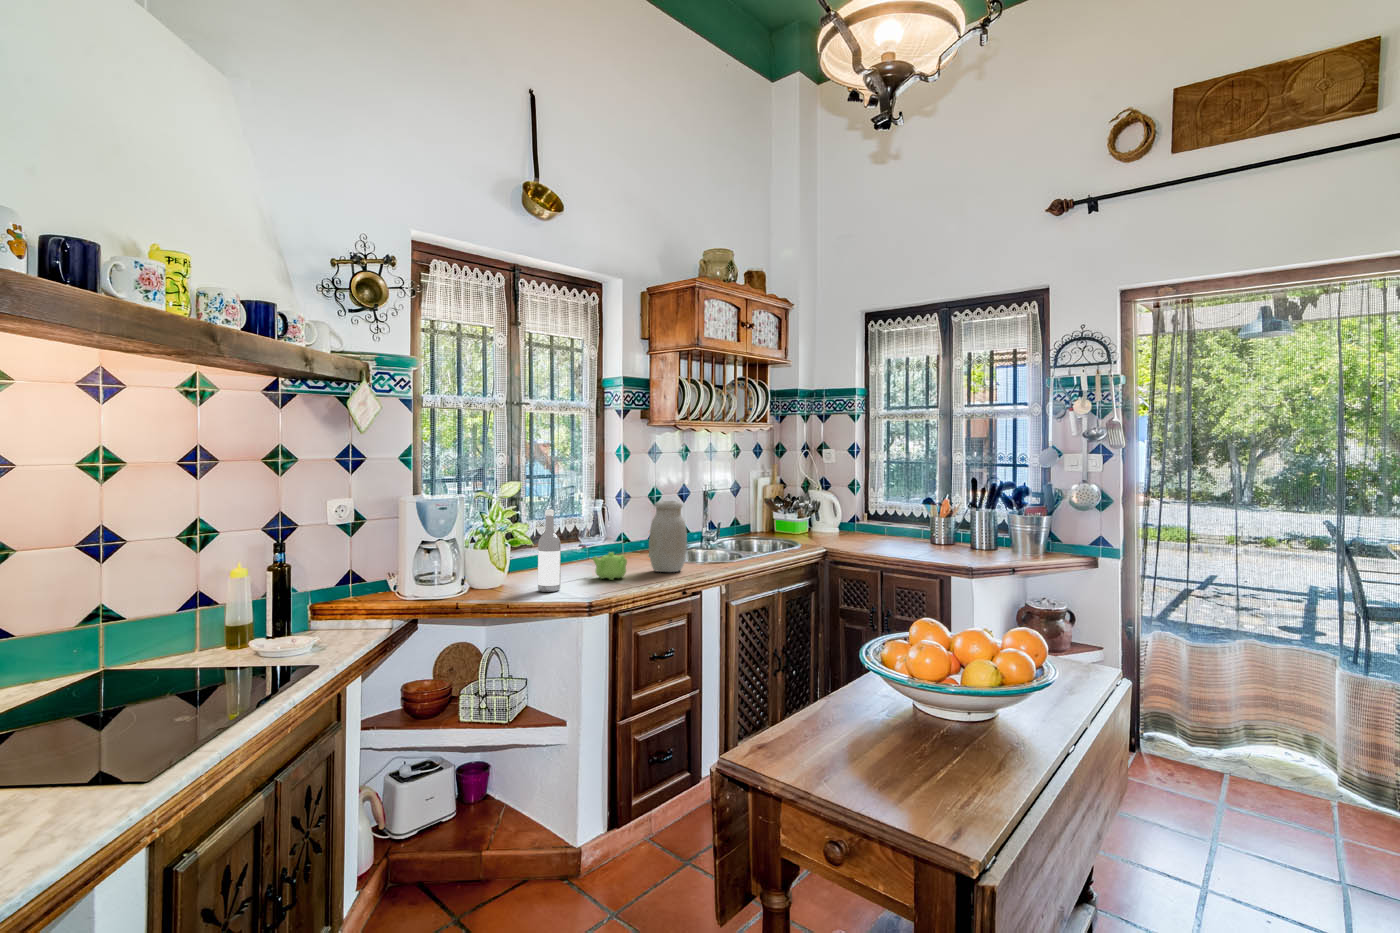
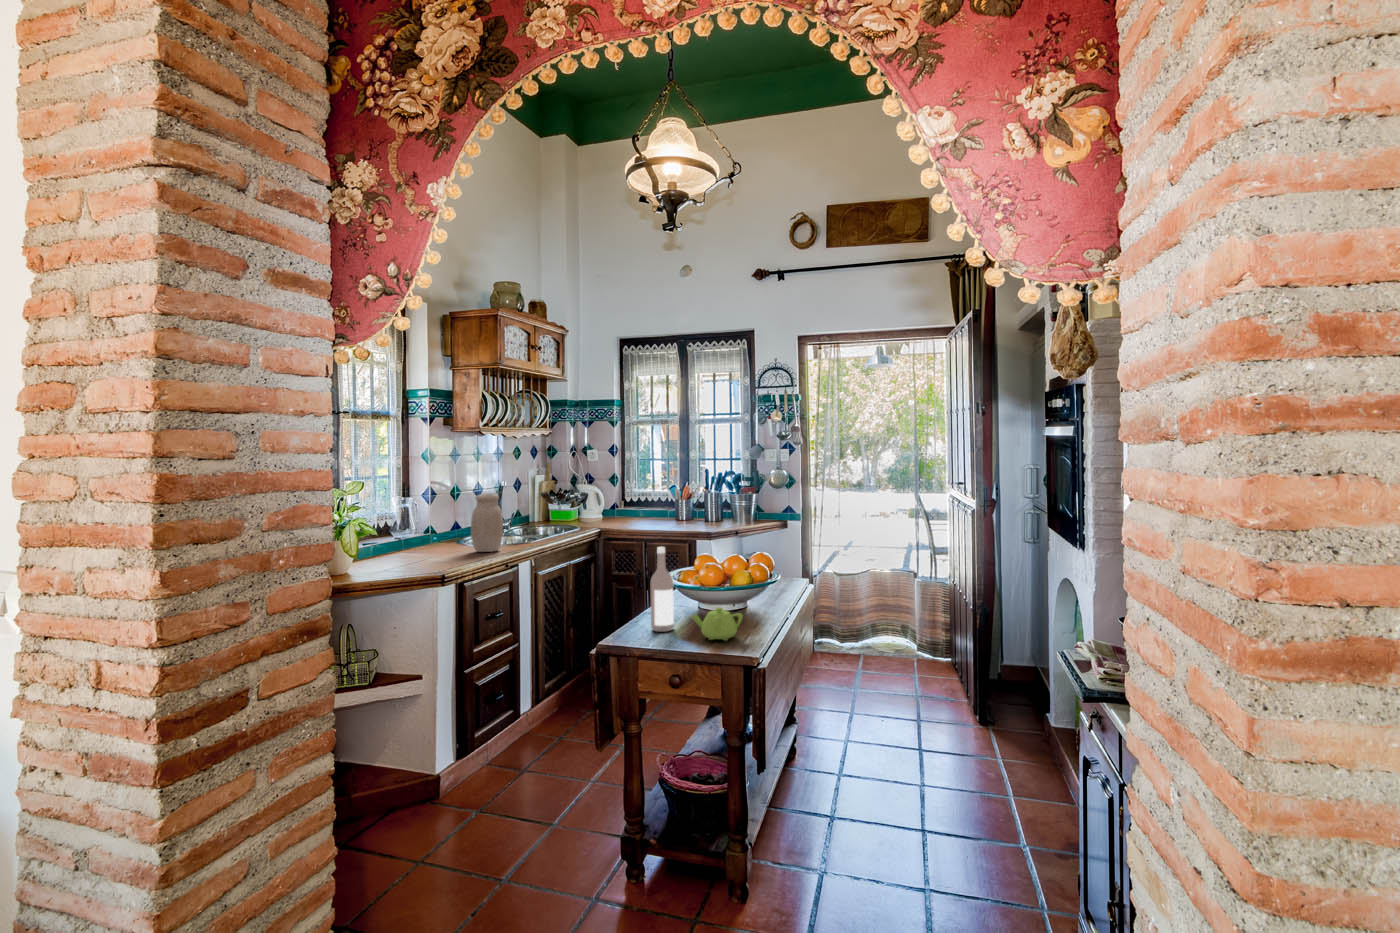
wine bottle: present [538,510,561,592] -> present [650,547,674,632]
teapot: present [592,552,627,580] -> present [692,607,743,641]

